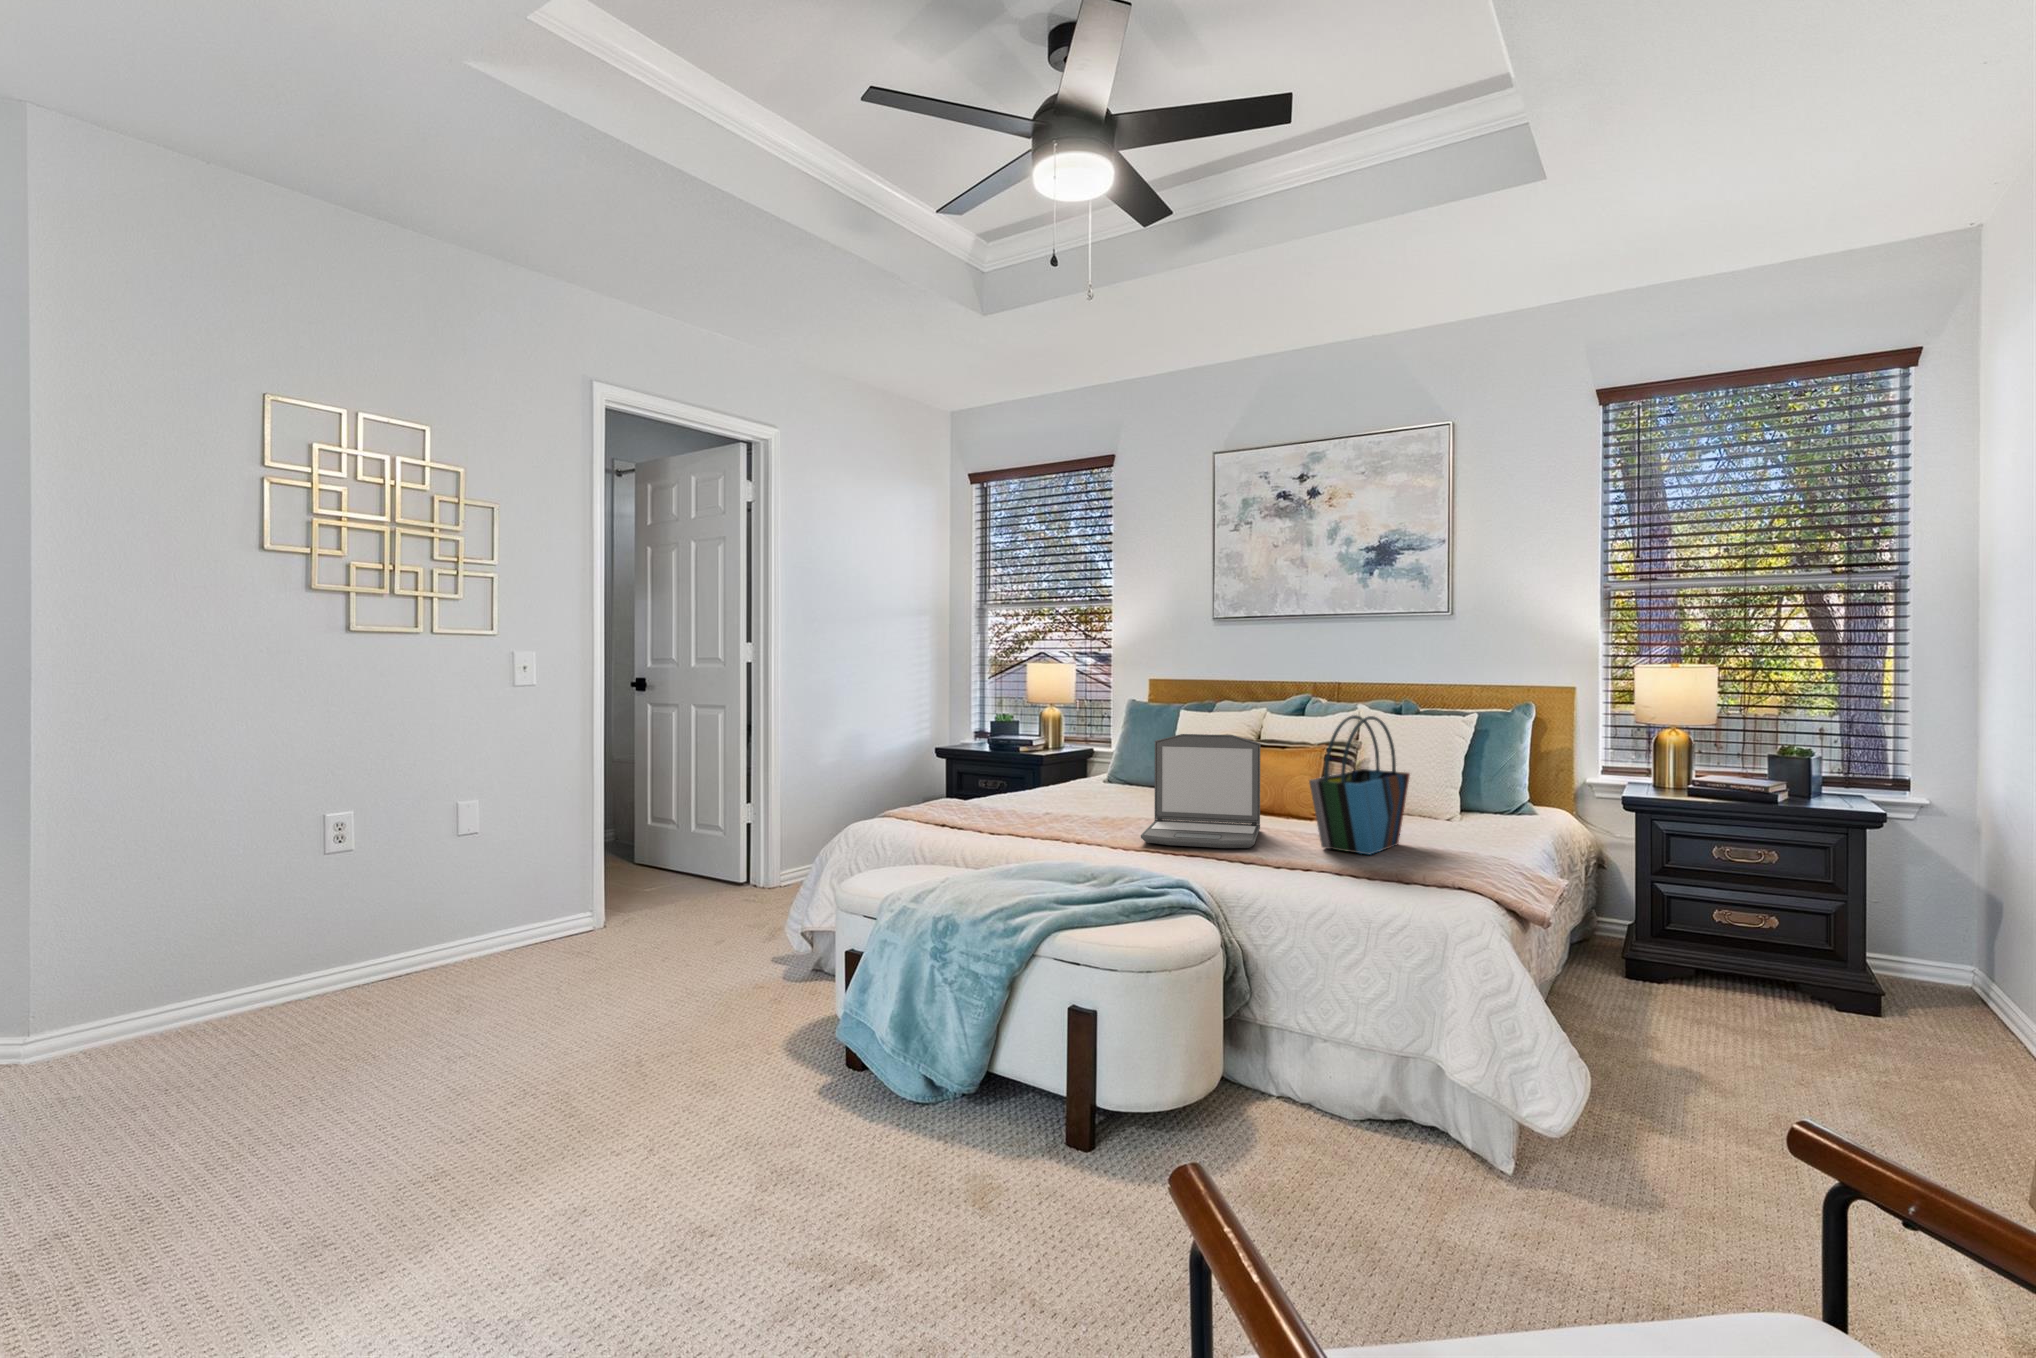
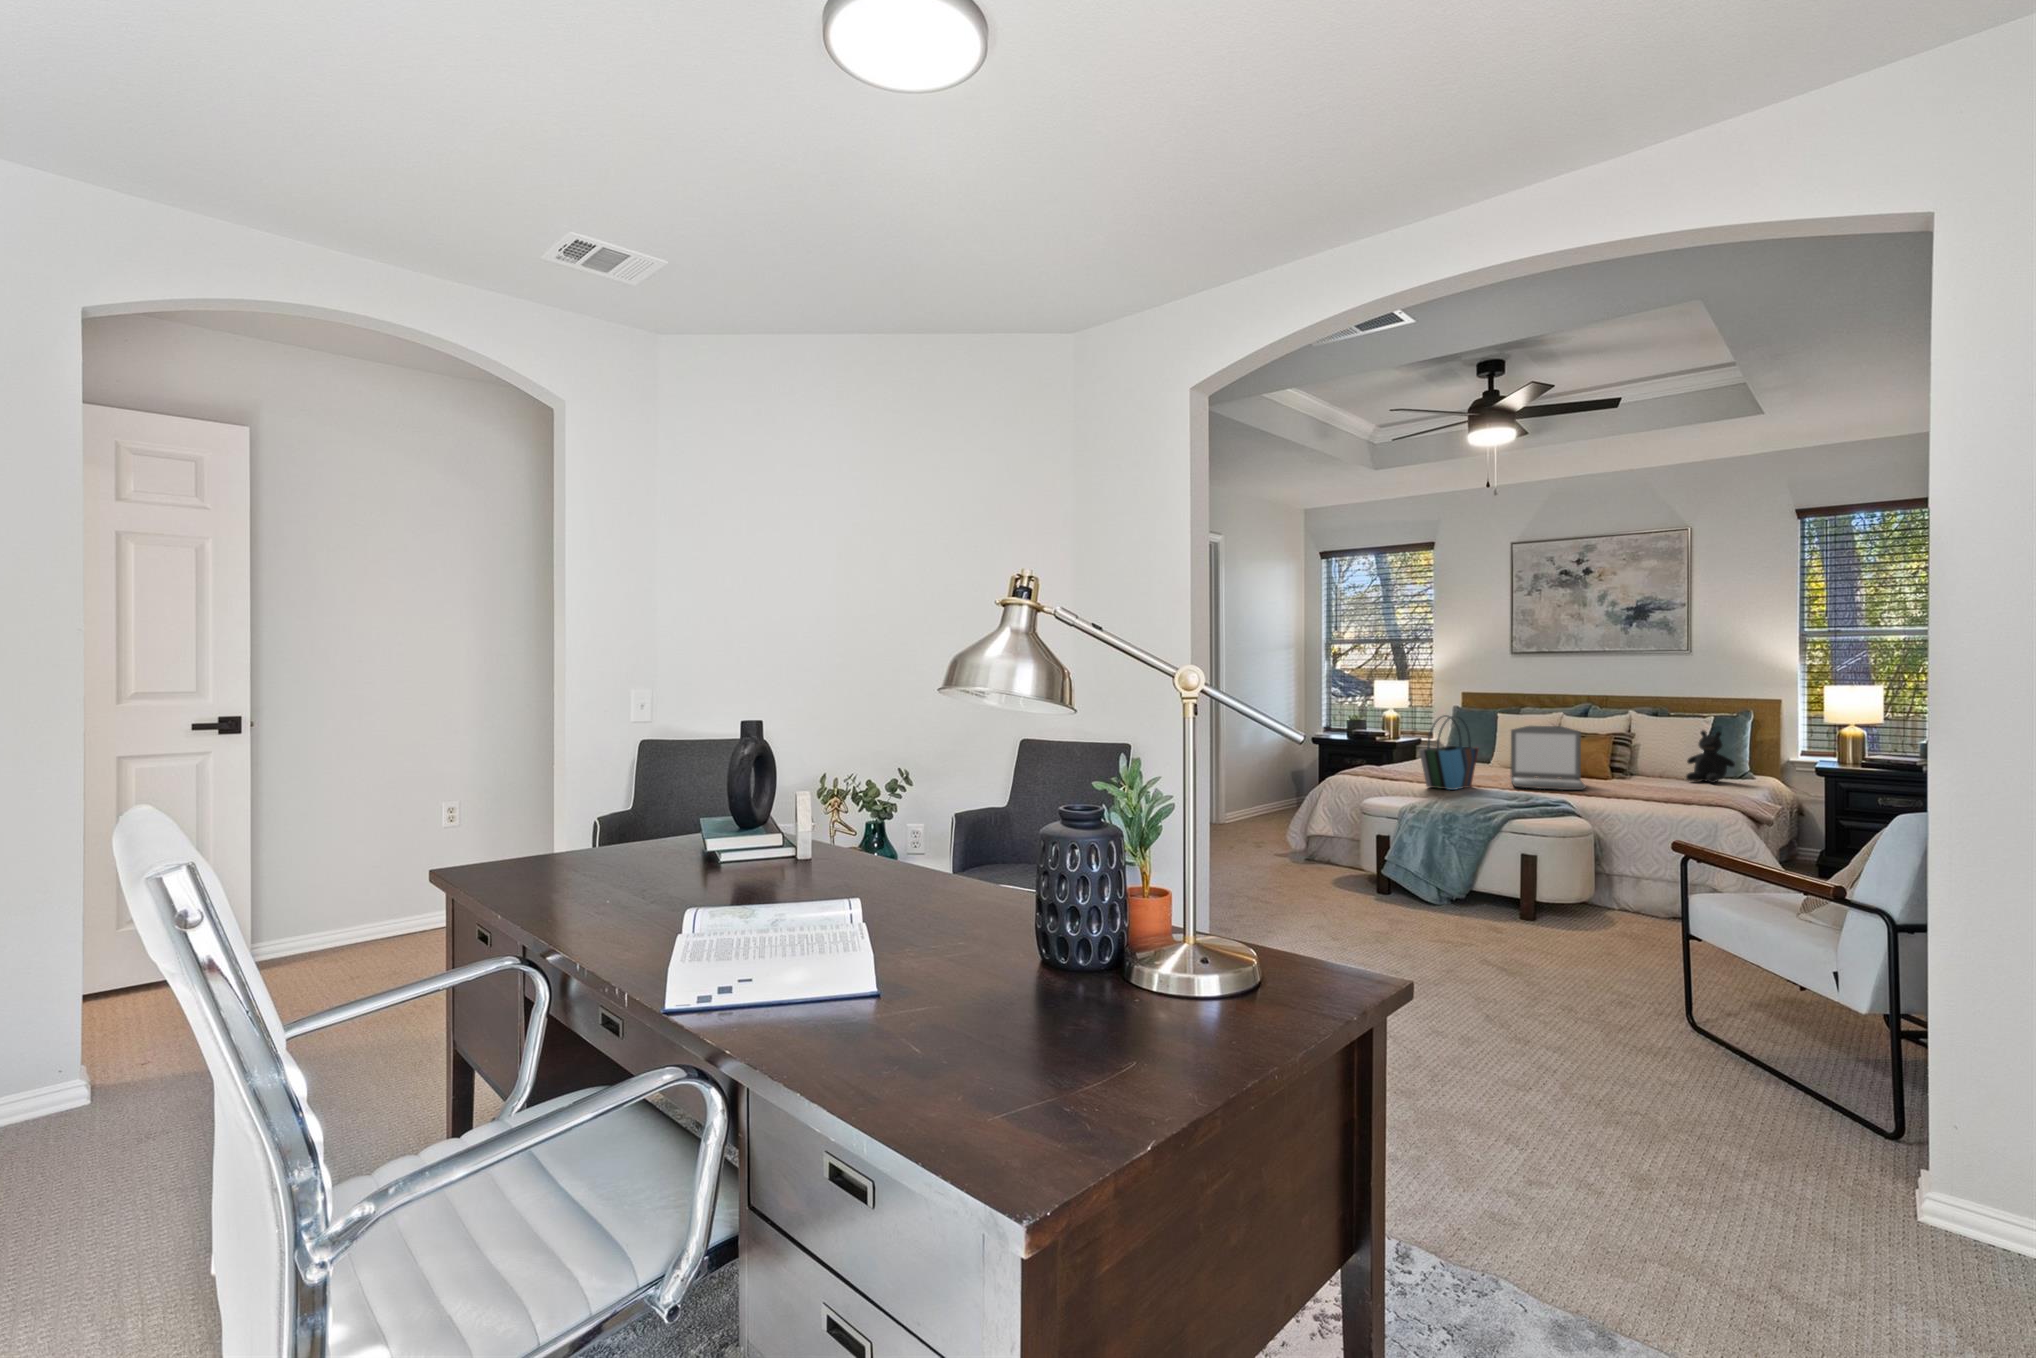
tote bag: present [1309,715,1410,855] -> present [1420,715,1478,790]
teddy bear: none [1426,739,1500,827] -> present [1686,731,1735,783]

